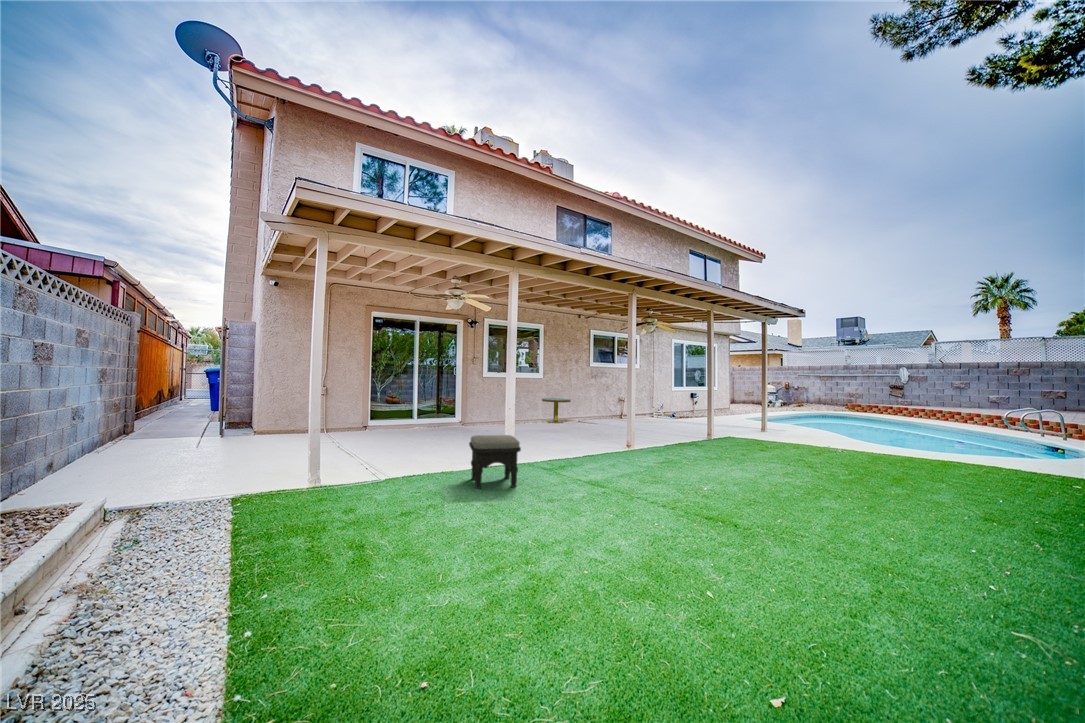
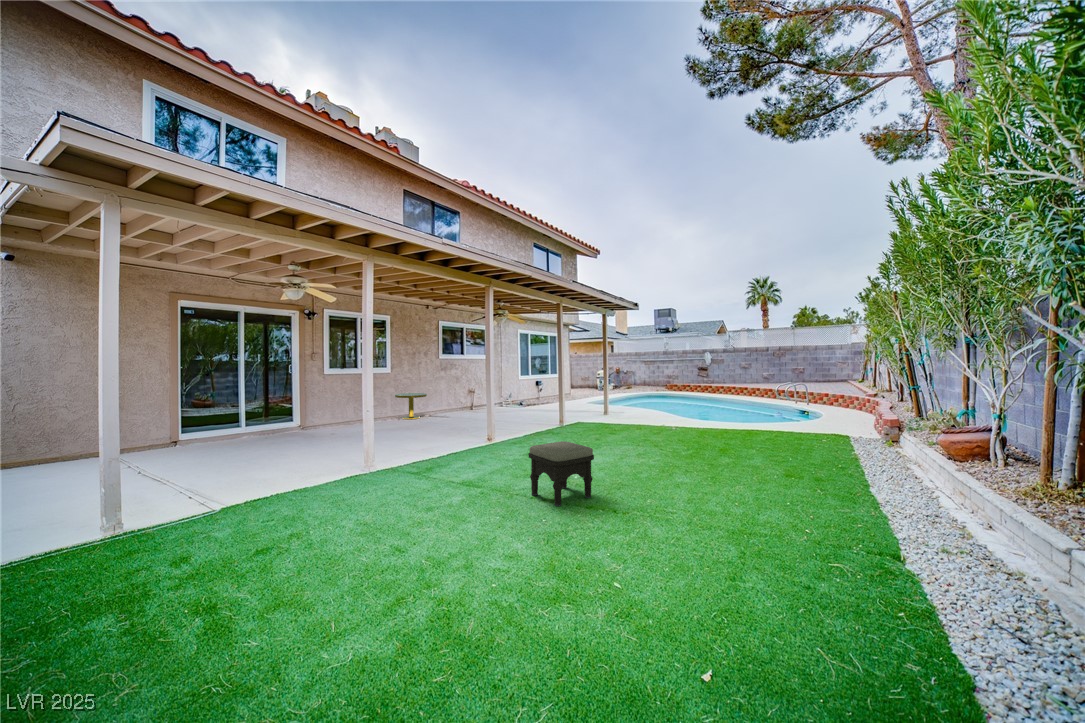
ottoman: present [469,435,521,489] -> present [528,441,594,506]

